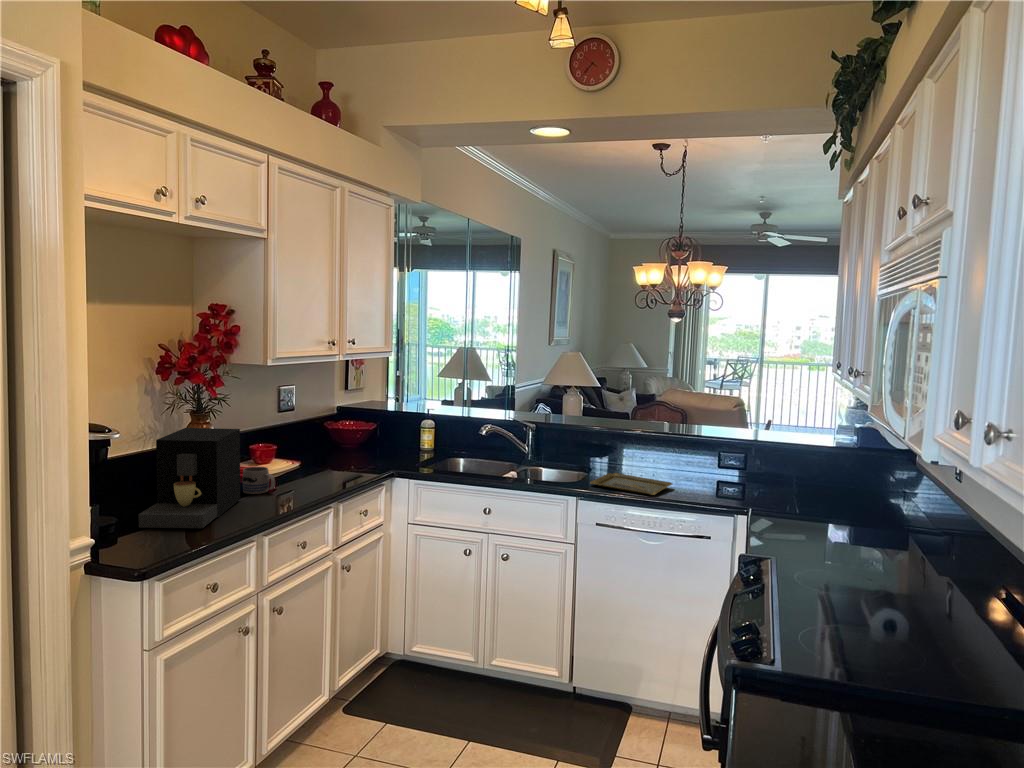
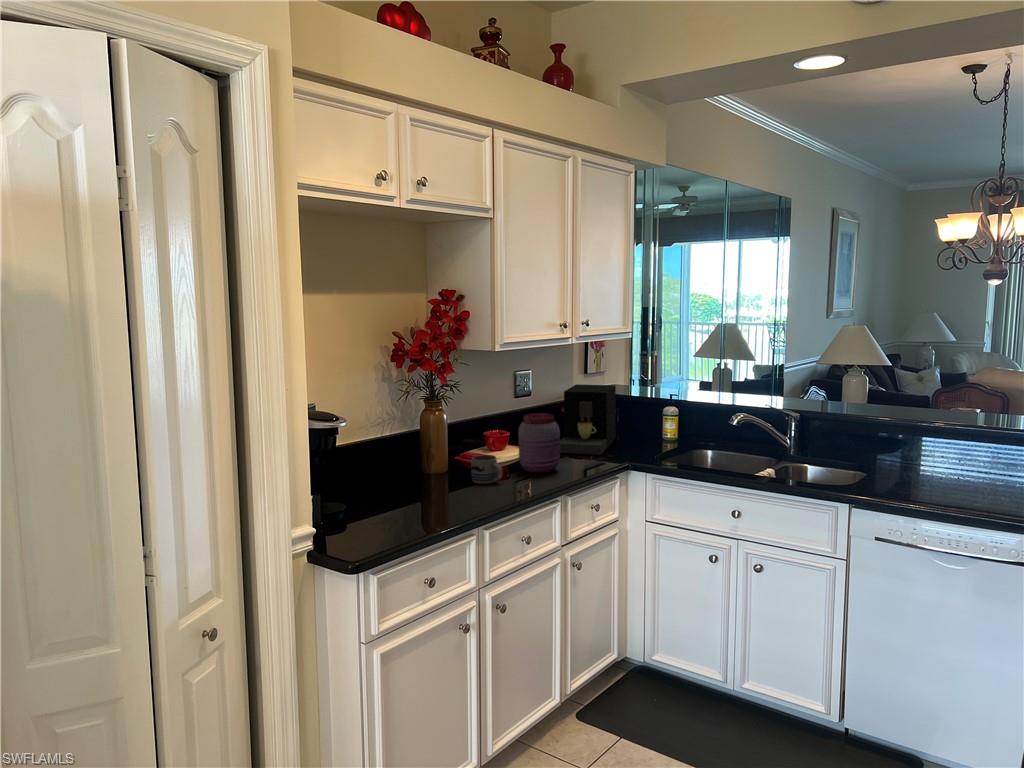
jar: none [288,426,329,483] -> present [518,413,560,473]
coffee maker: present [138,428,240,528] -> present [560,384,616,455]
tray: present [590,473,672,495] -> none [867,476,985,508]

